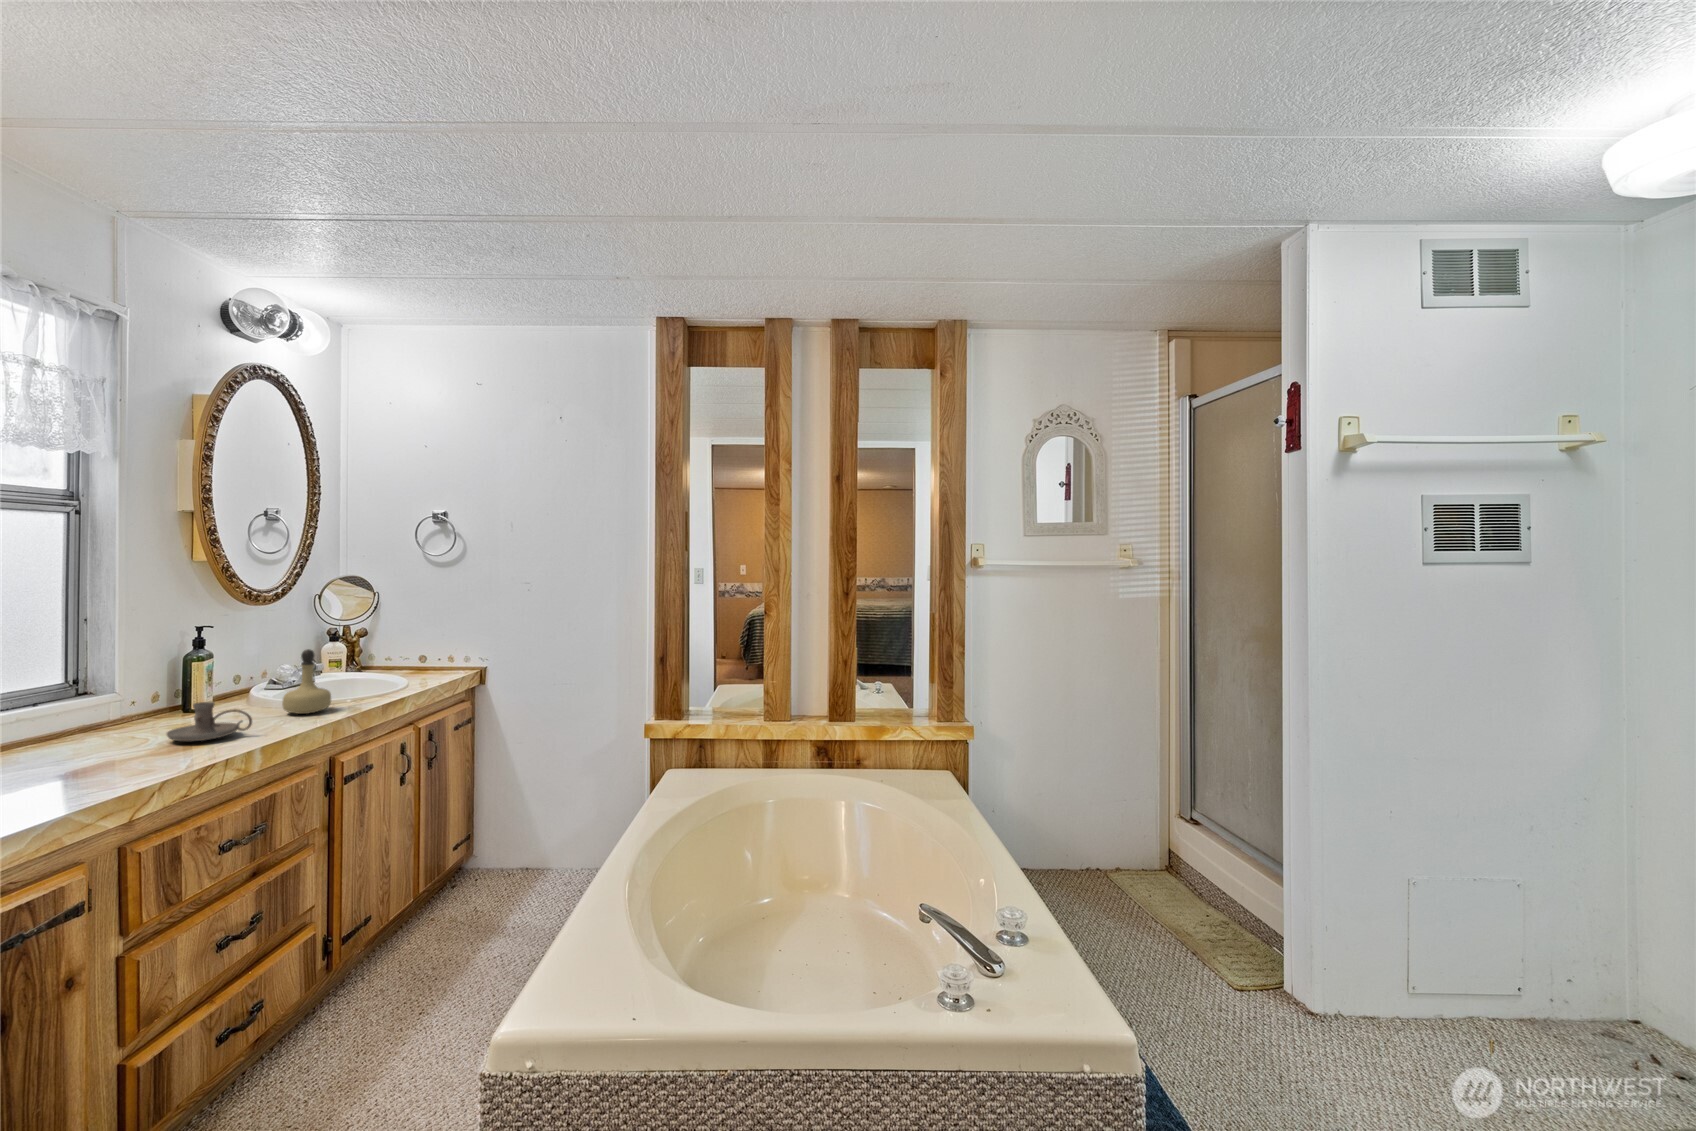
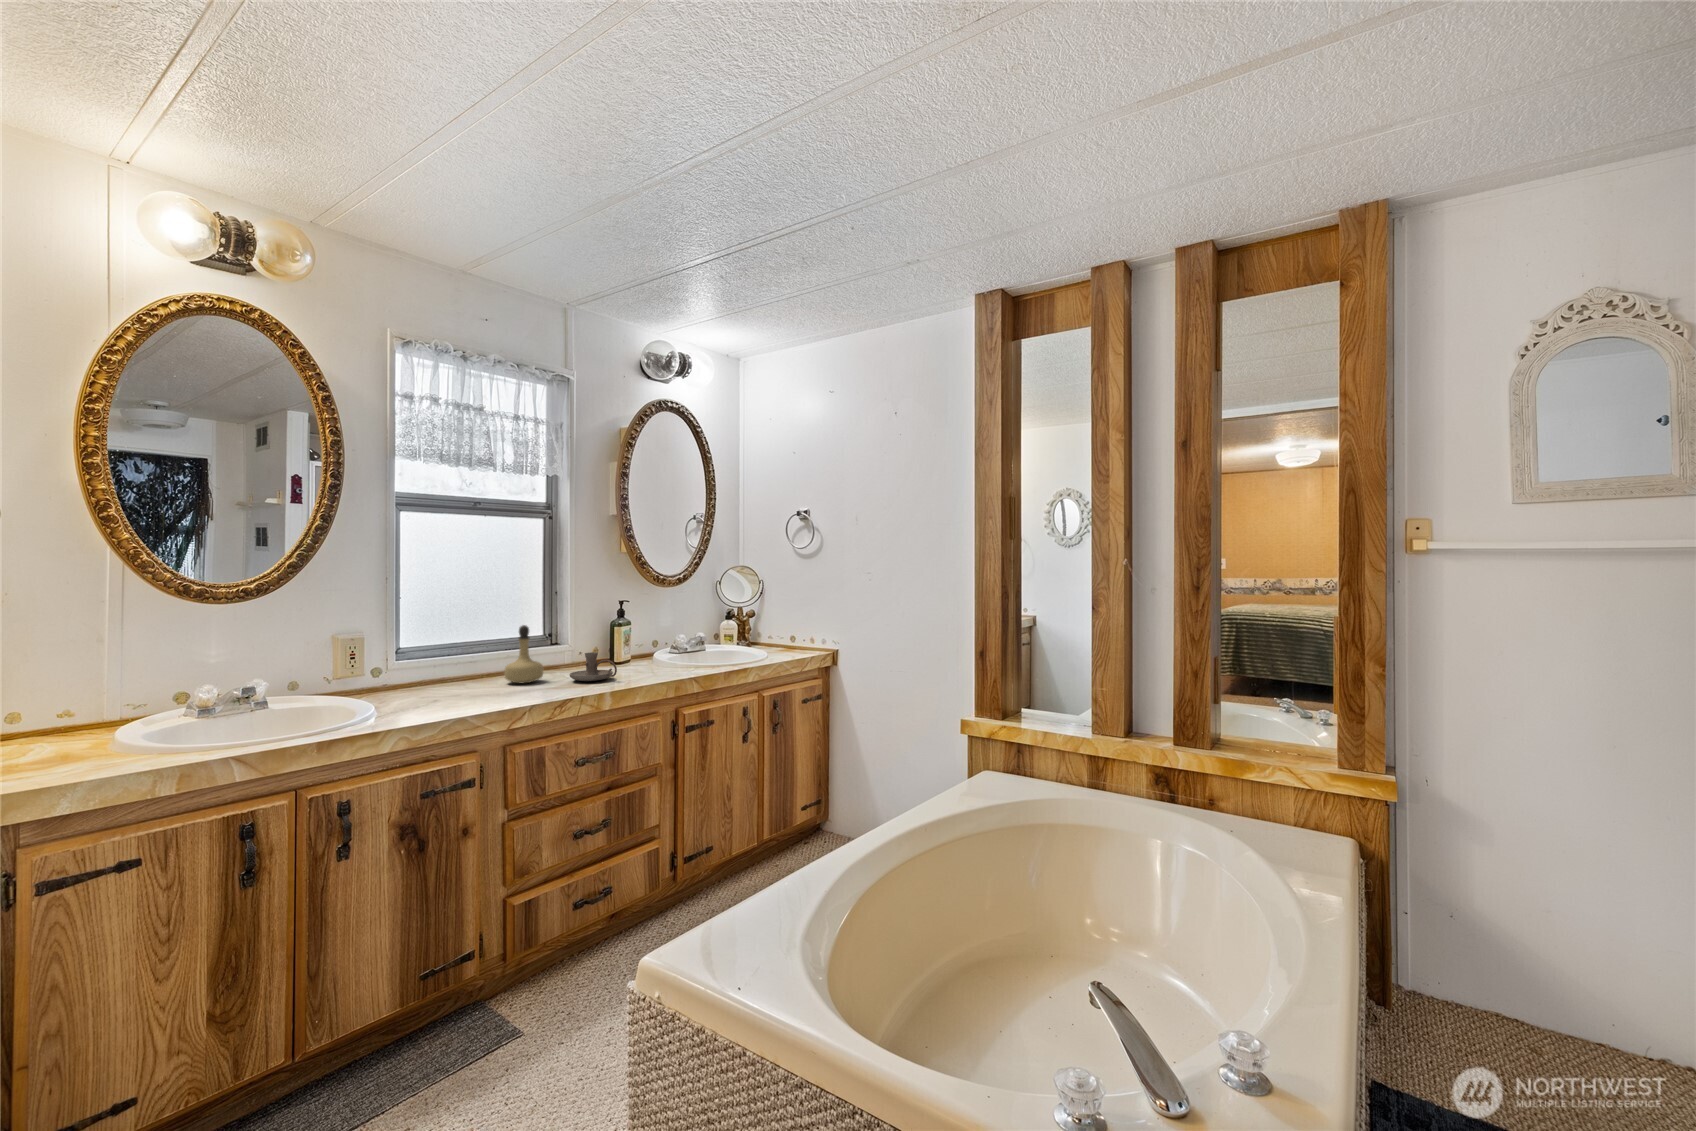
perfume bottle: present [282,649,331,714] -> present [504,625,543,683]

